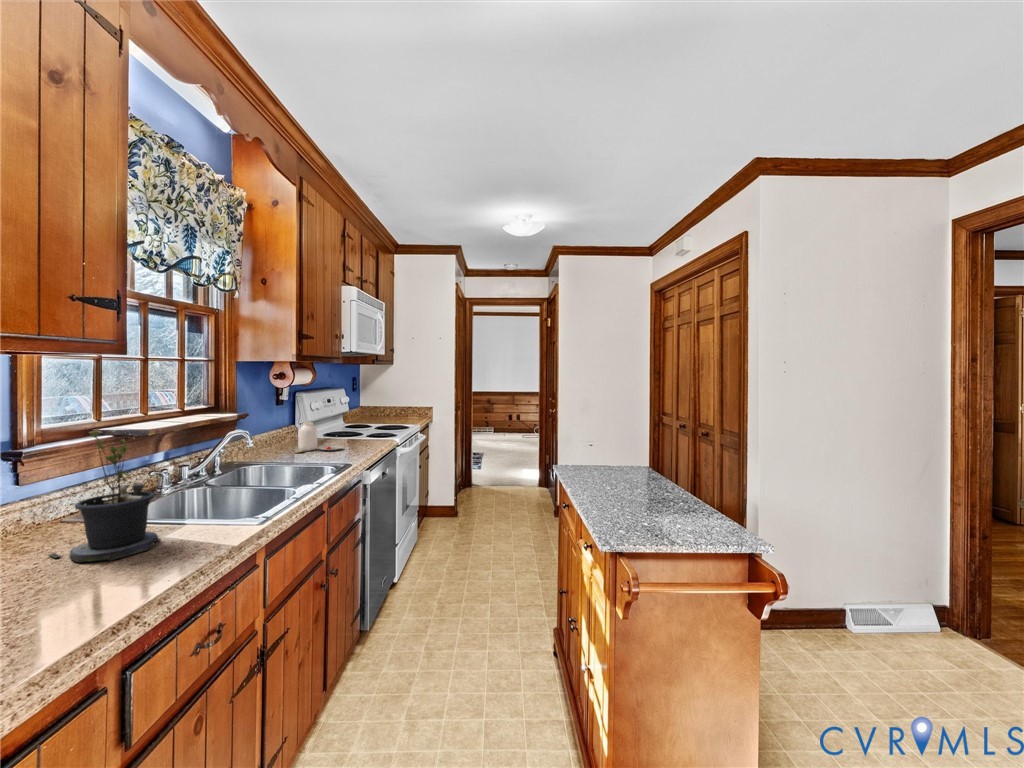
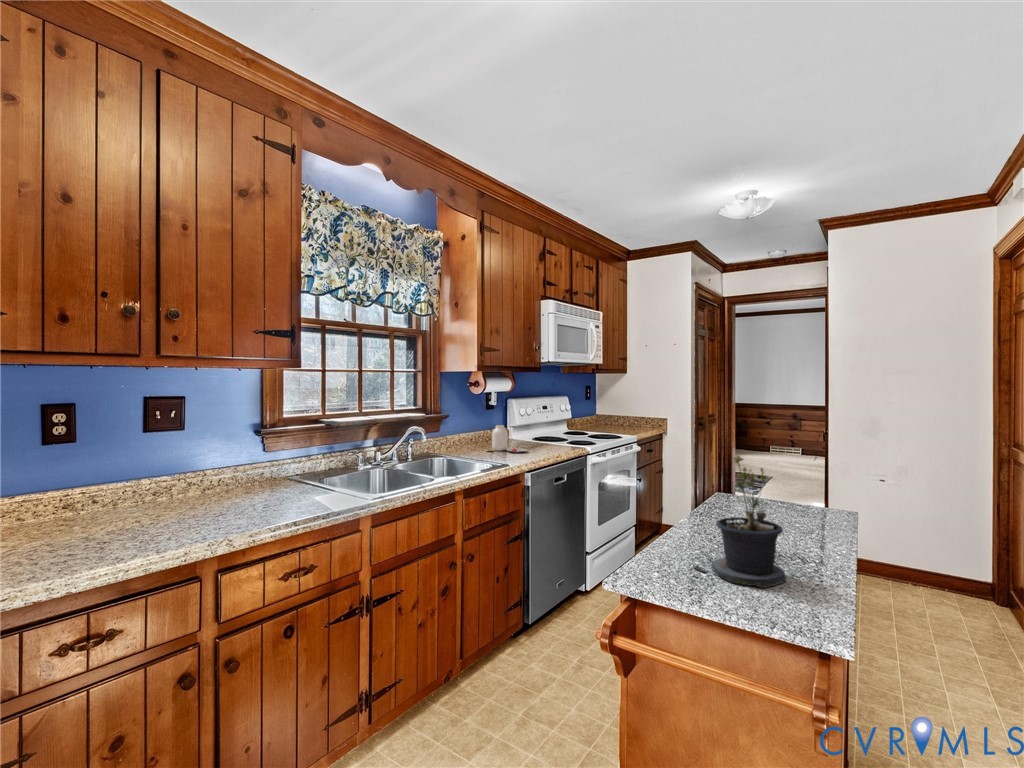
potted plant: present [48,429,161,562] -> present [693,456,786,588]

